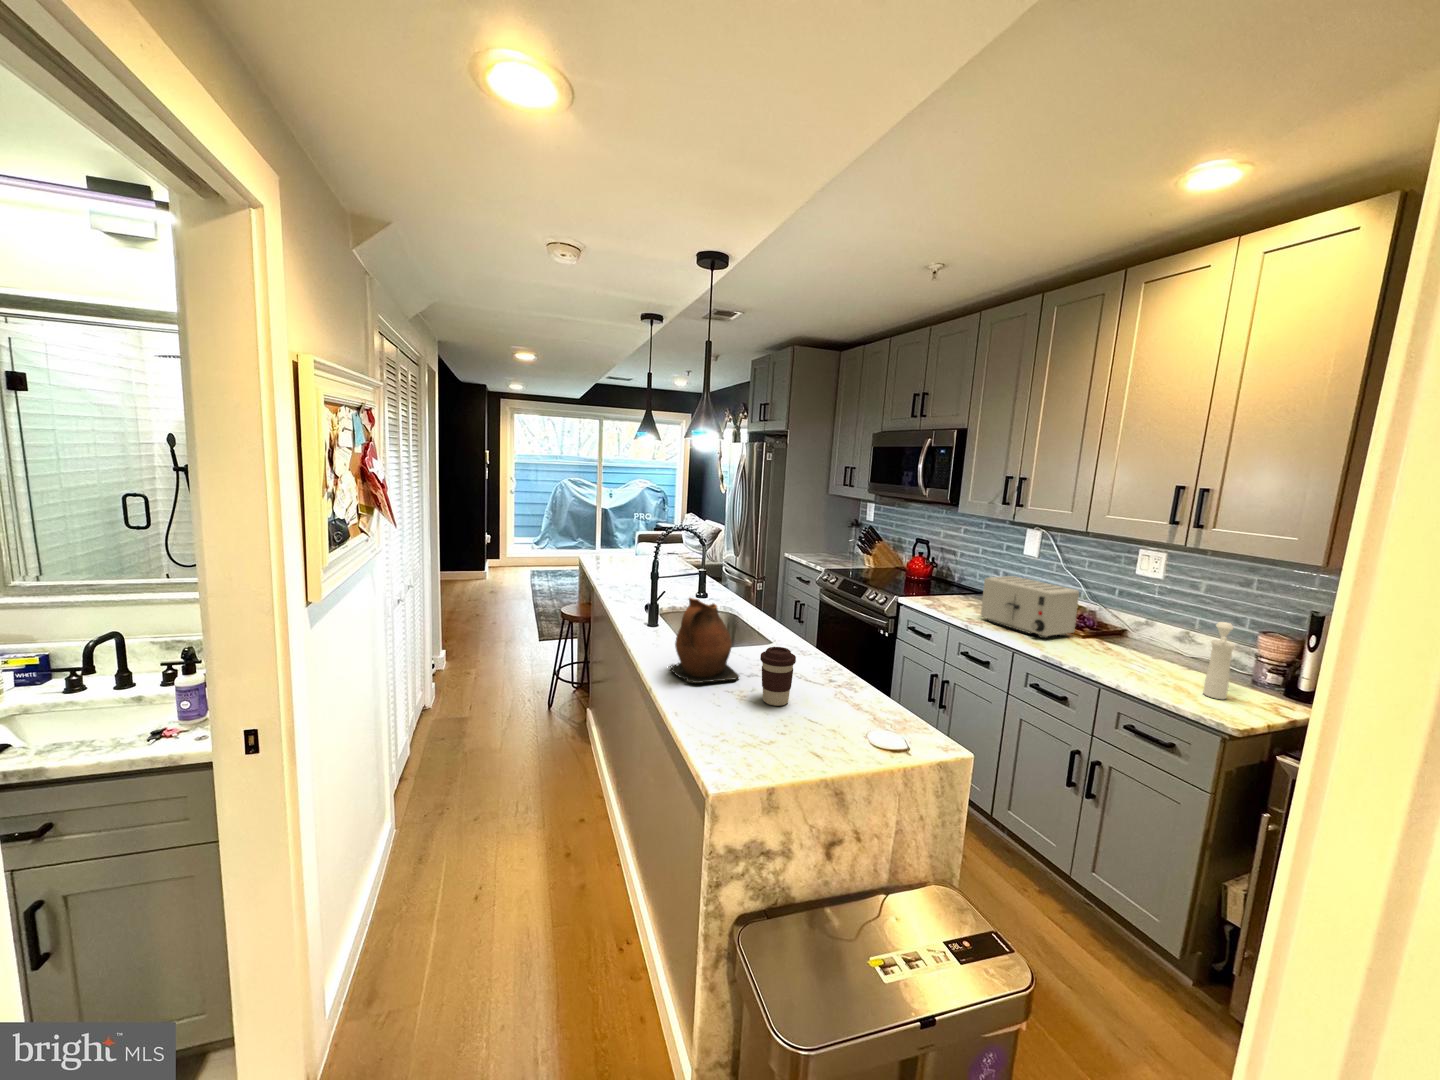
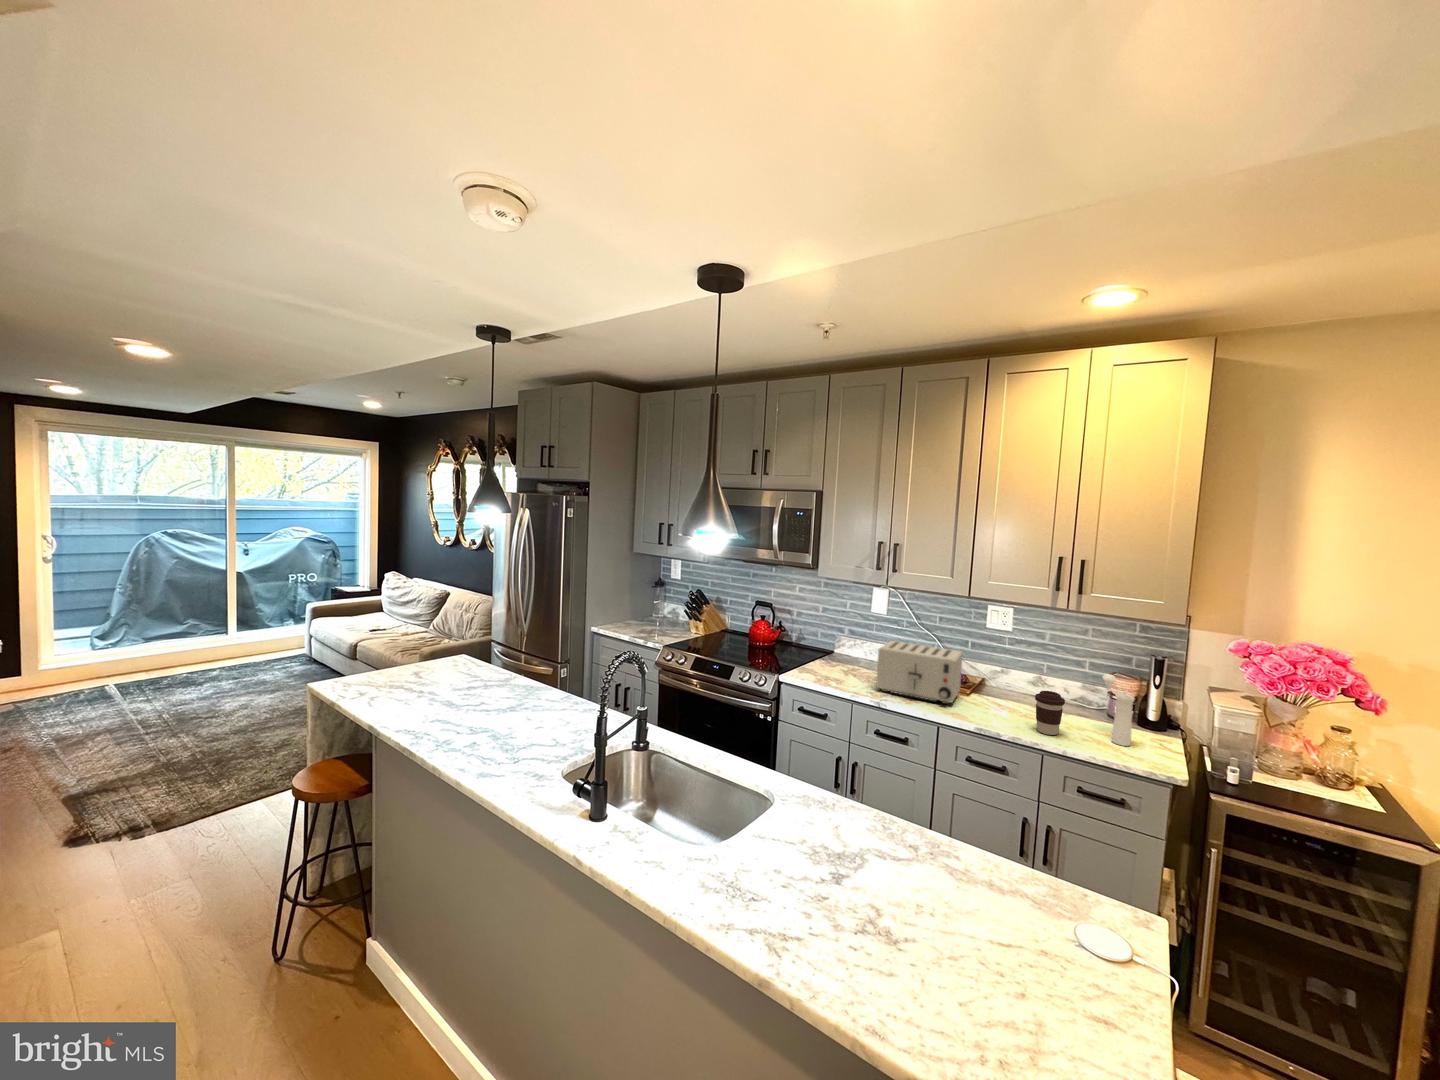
ceramic pitcher: present [670,598,739,683] -> none [721,787,831,929]
coffee cup: present [760,647,796,706] -> present [1035,691,1065,735]

